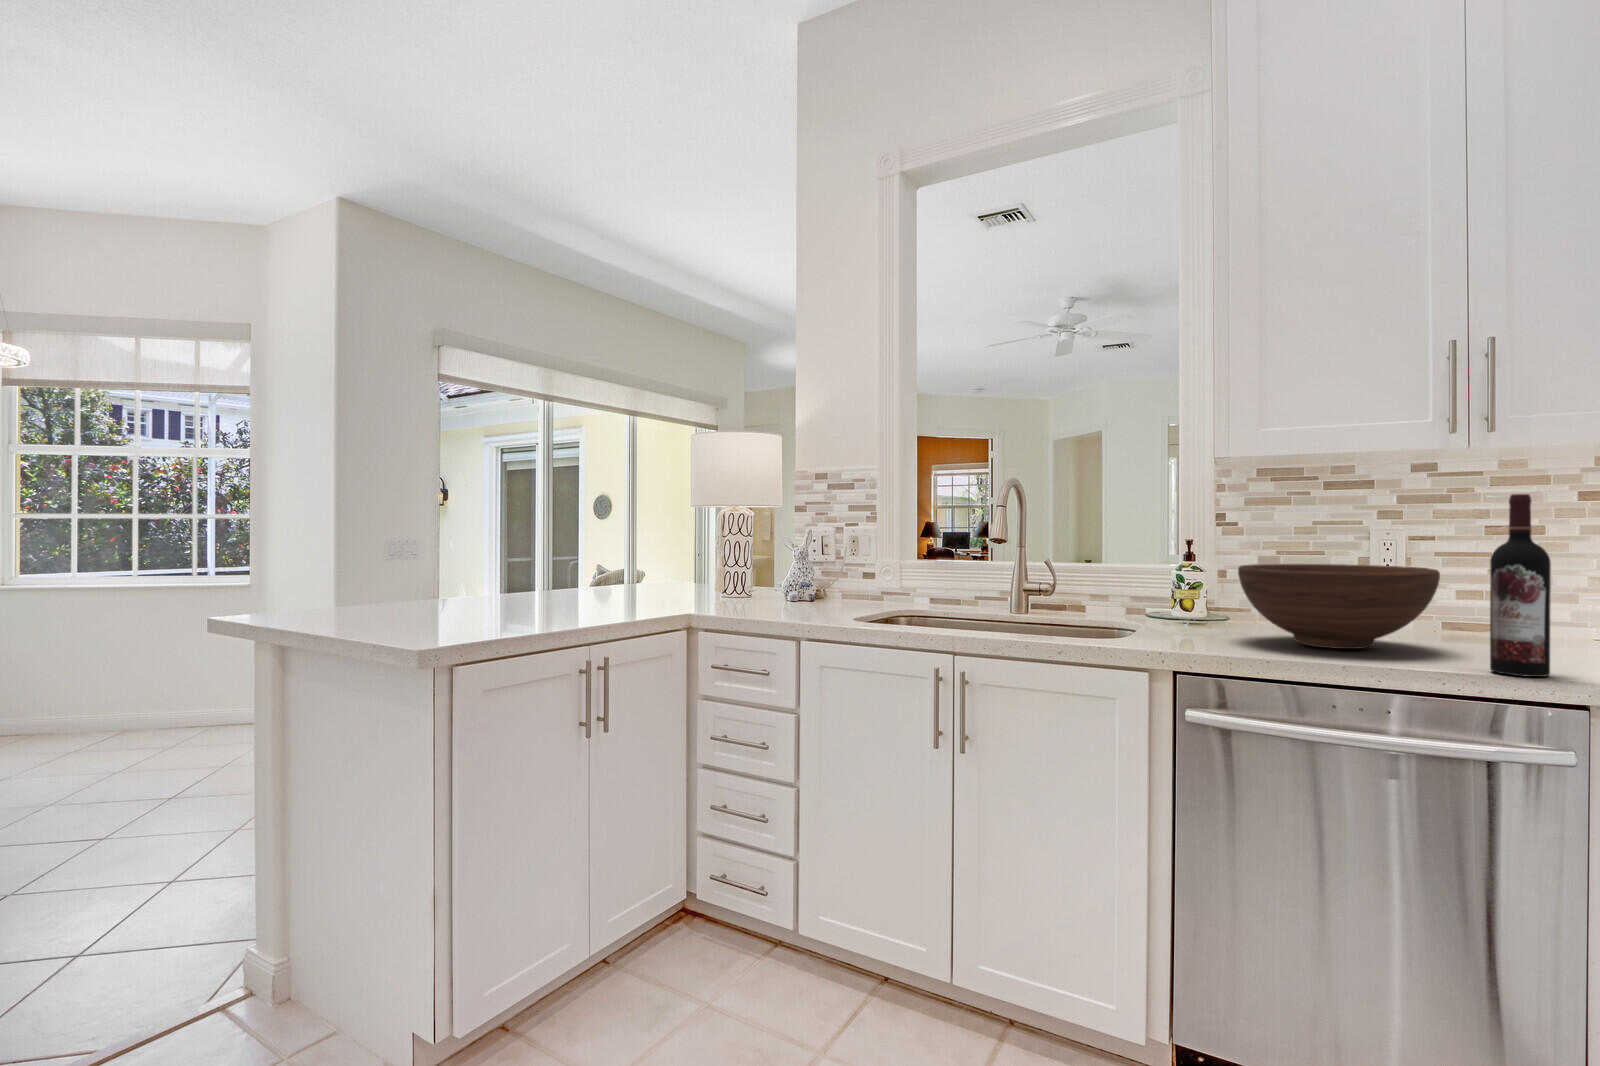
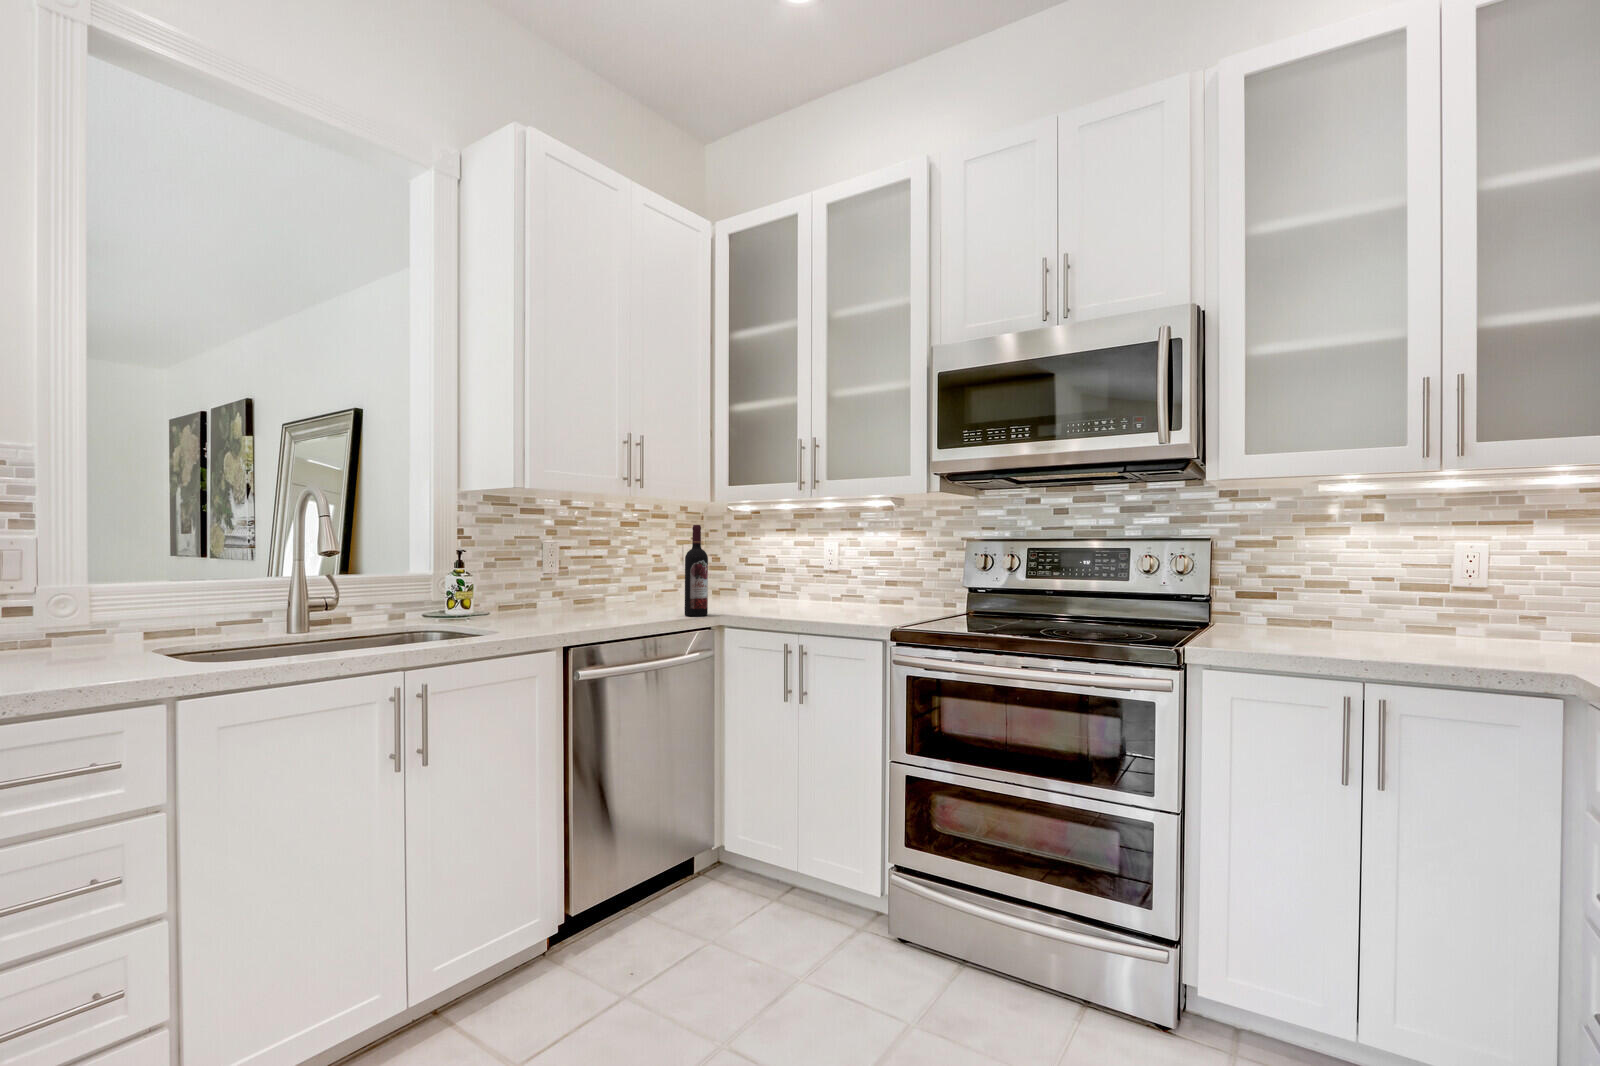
fruit bowl: present [1238,564,1440,649] -> none [531,565,644,619]

